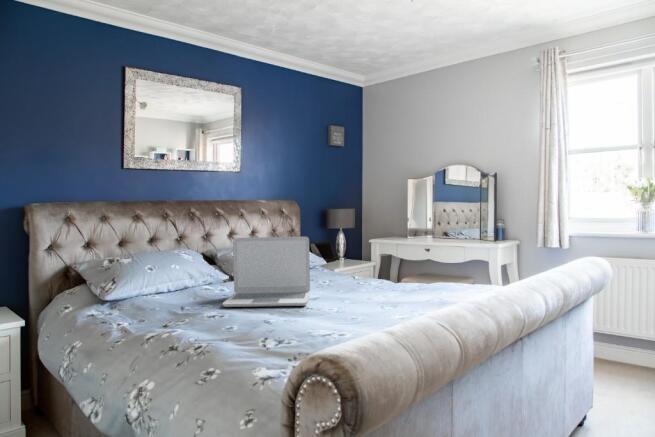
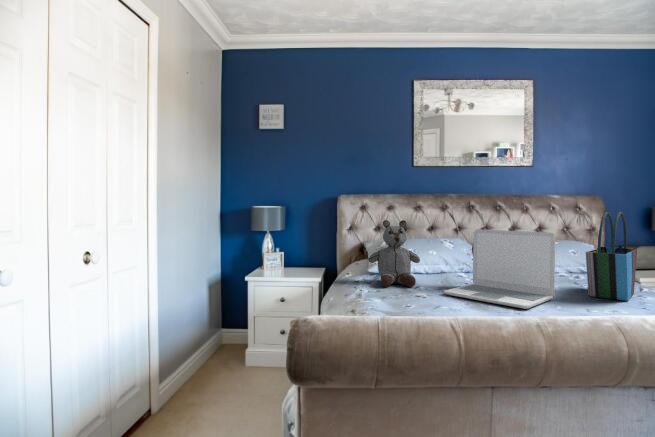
tote bag: none [323,216,355,288] -> present [586,212,637,301]
stuffed bear: none [120,233,184,312] -> present [368,220,420,287]

